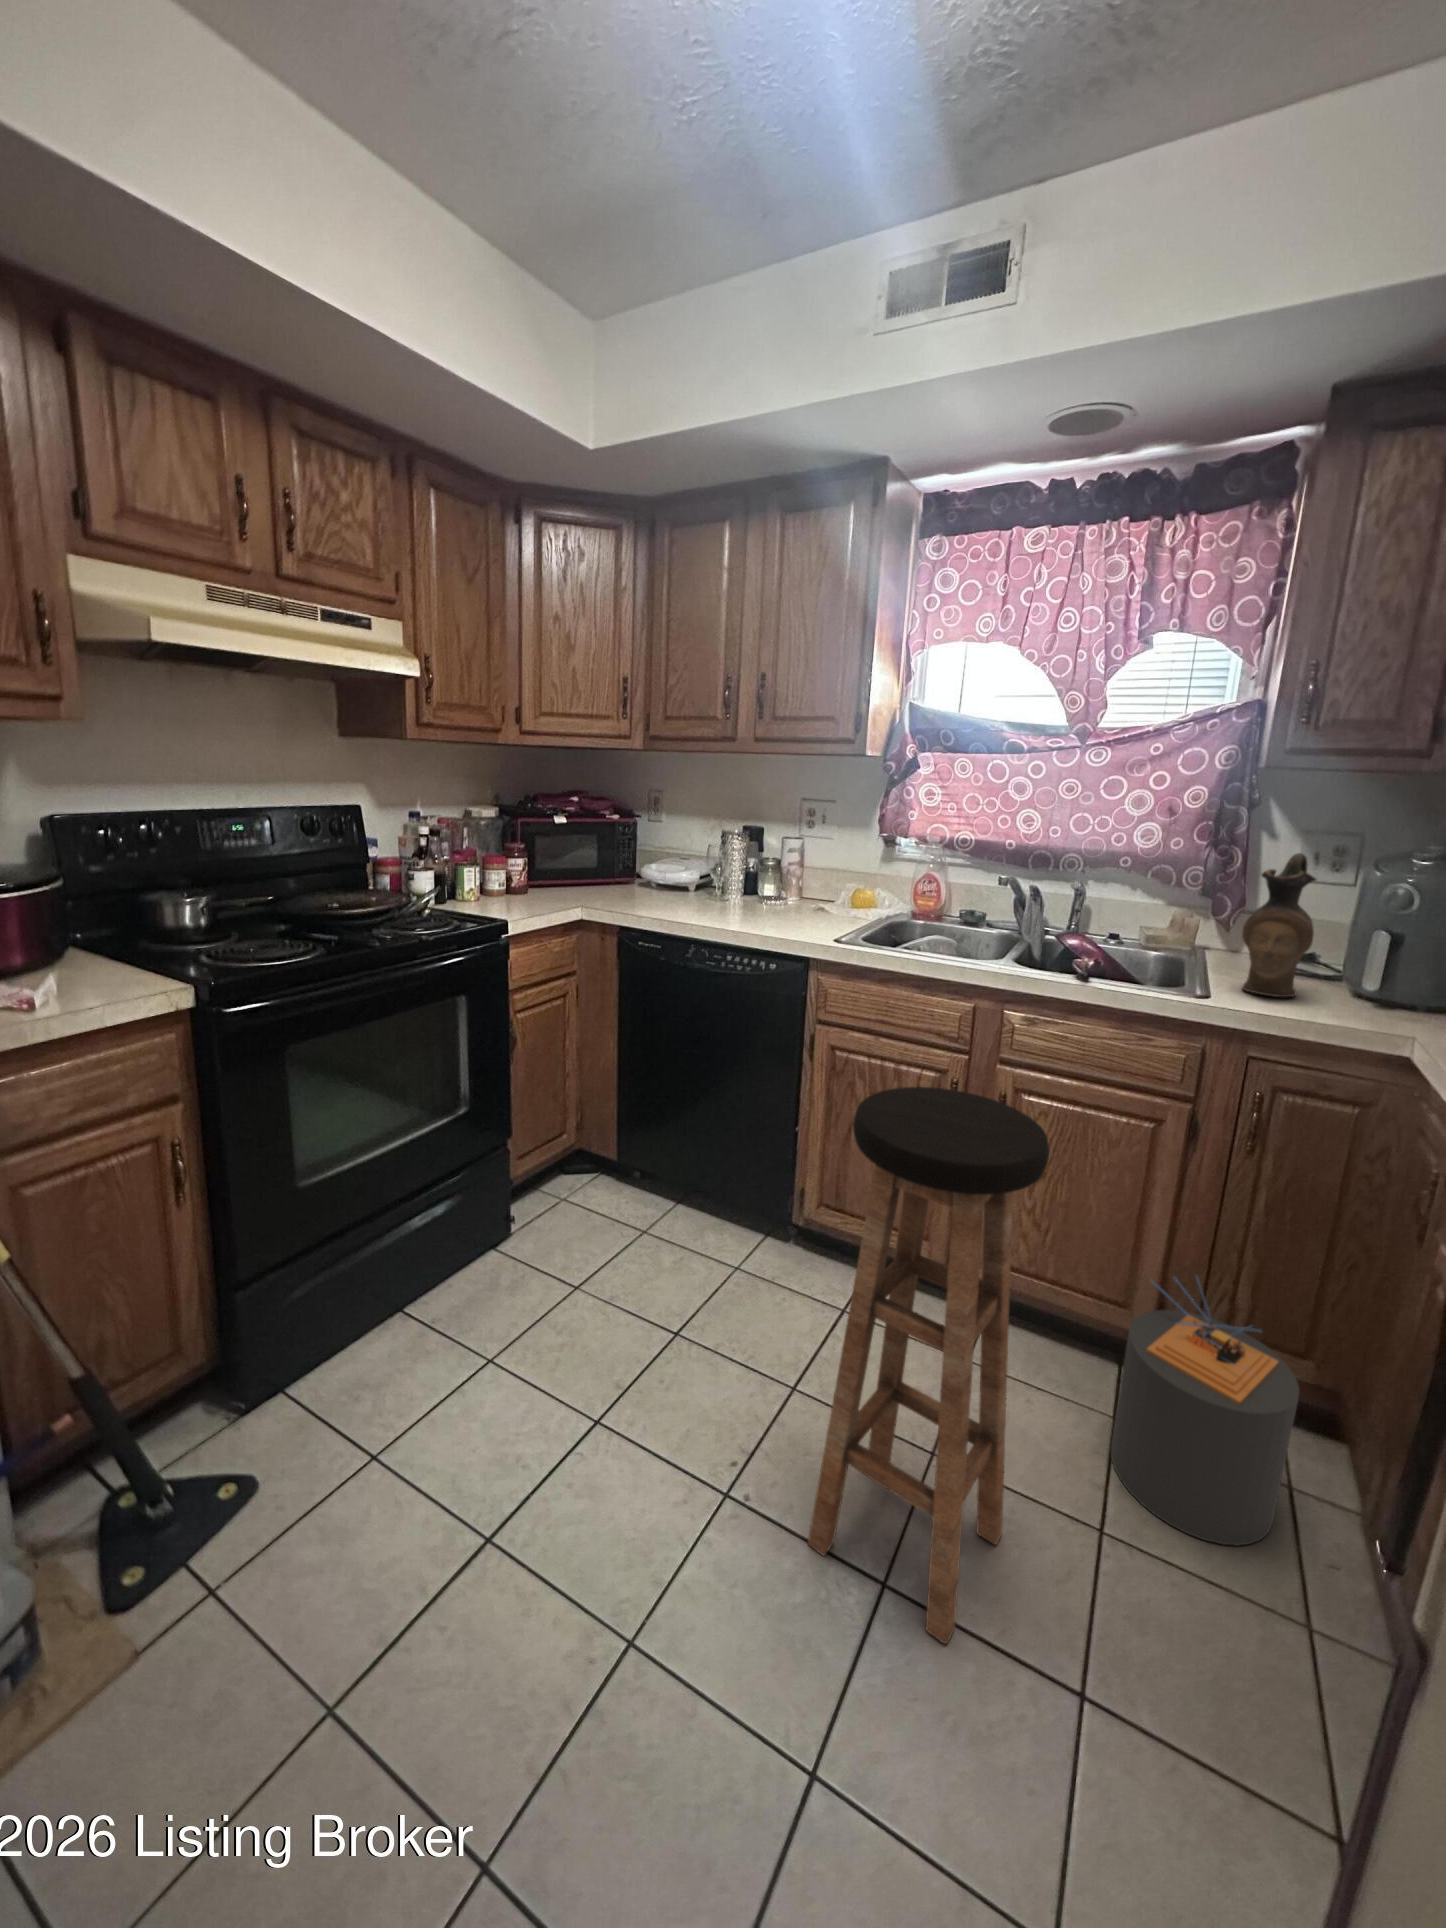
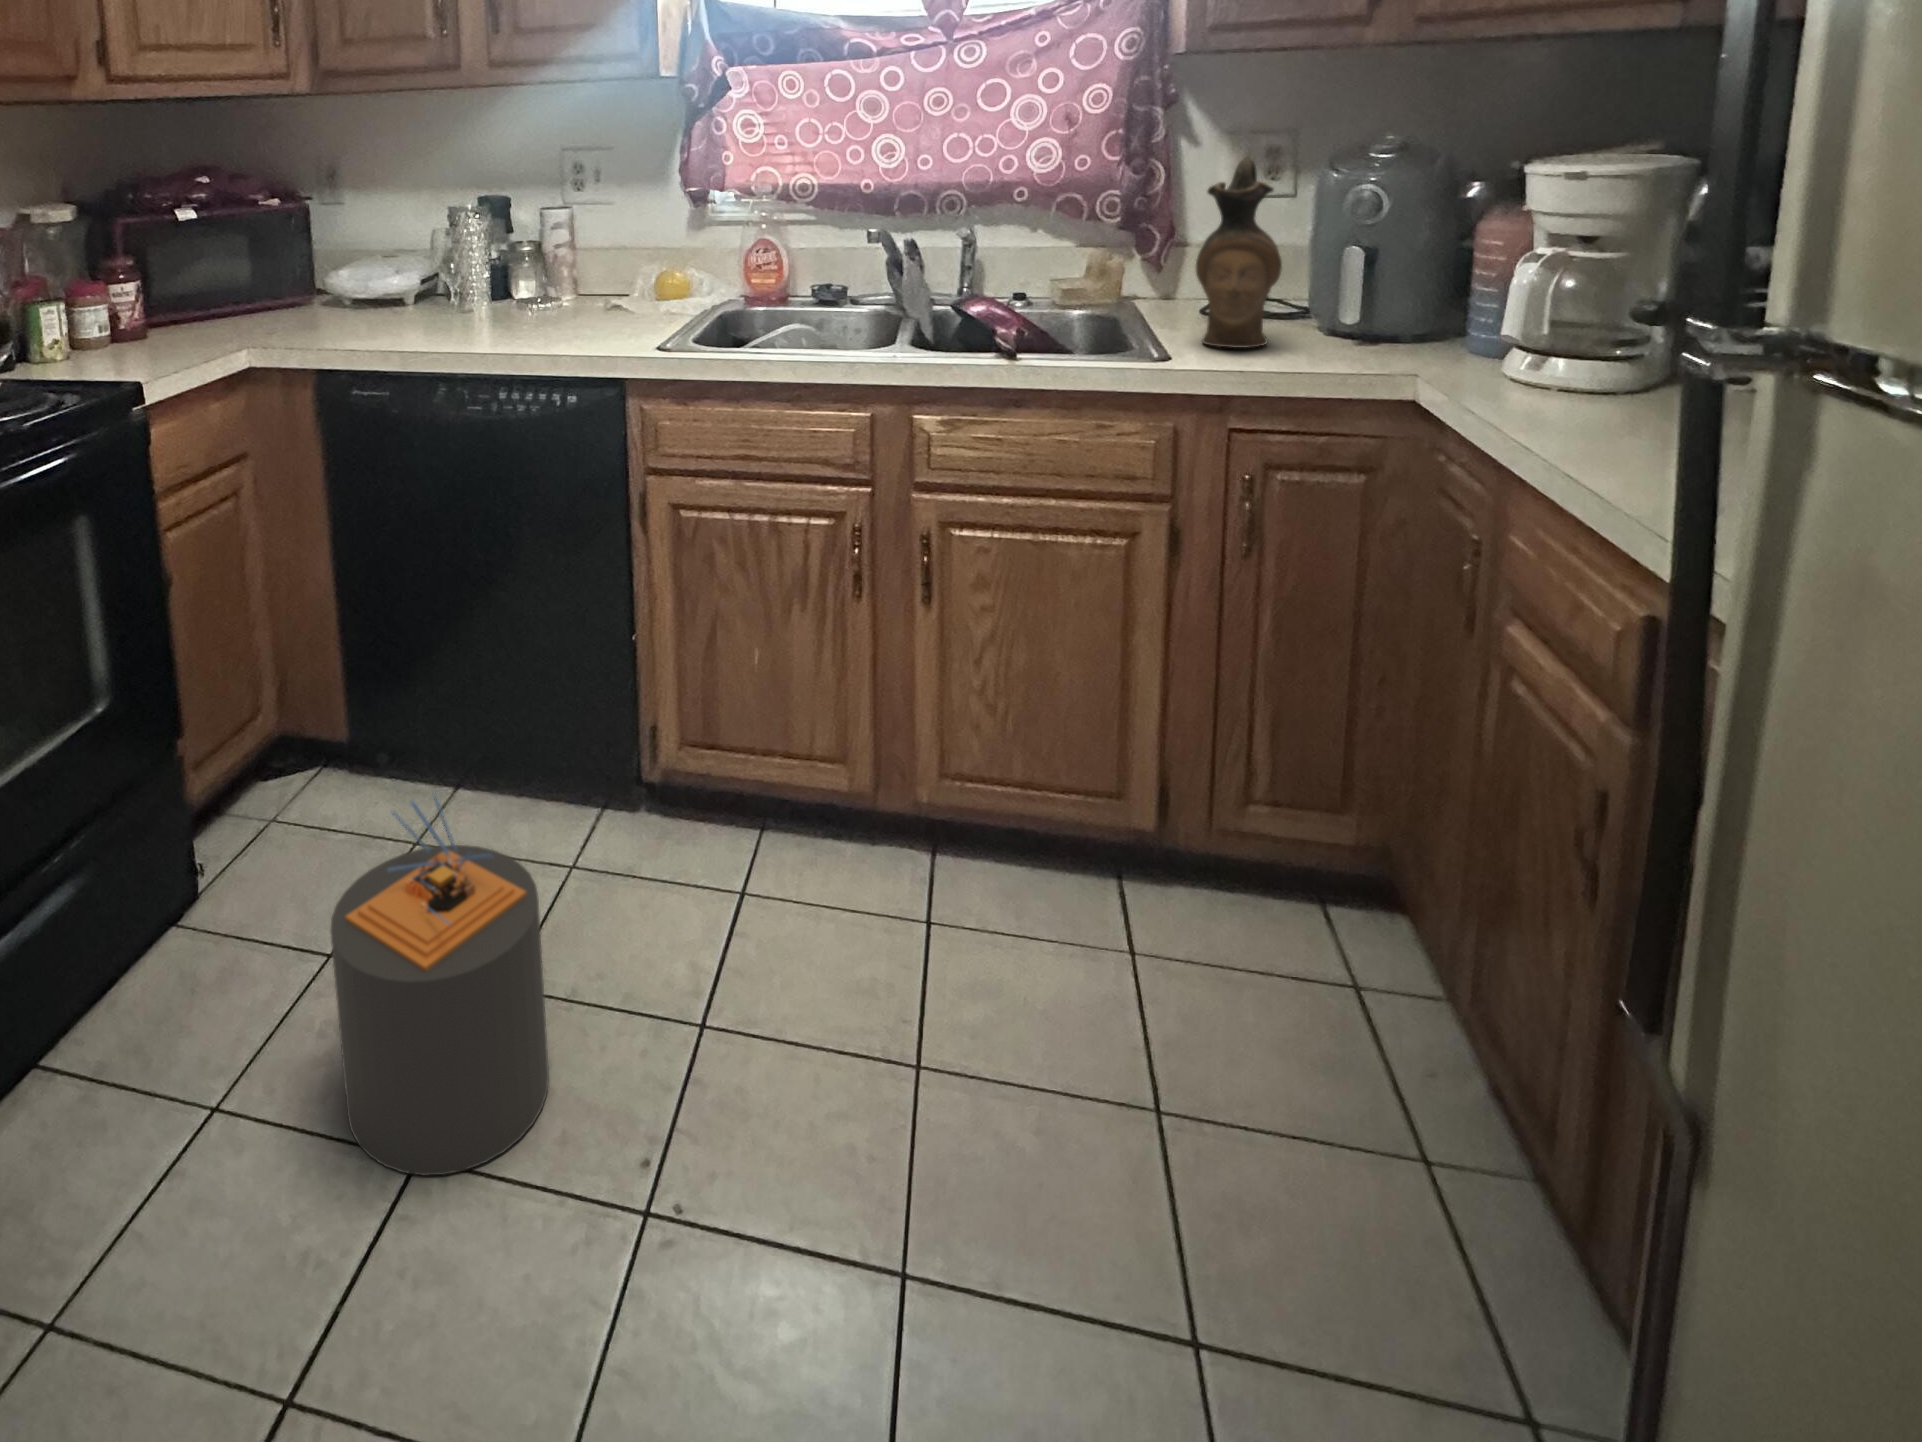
bar stool: present [808,1087,1049,1644] -> none [782,536,1060,1342]
trash can: present [1110,1275,1299,1545] -> present [330,793,549,1175]

